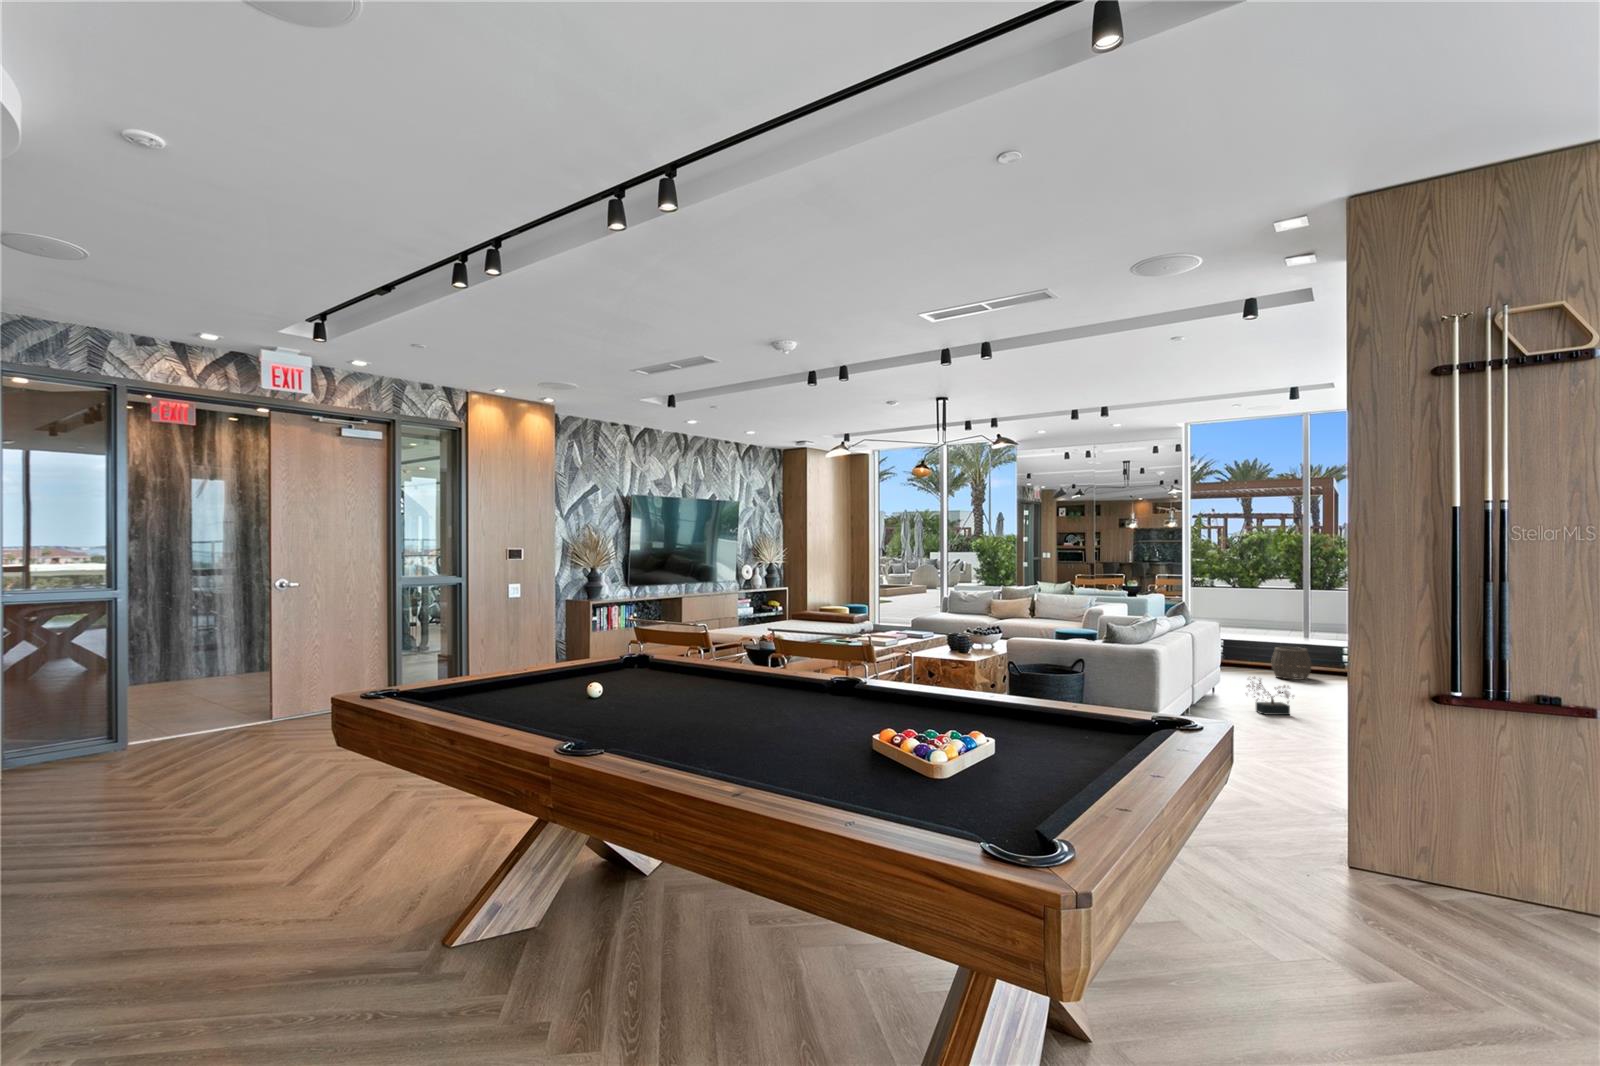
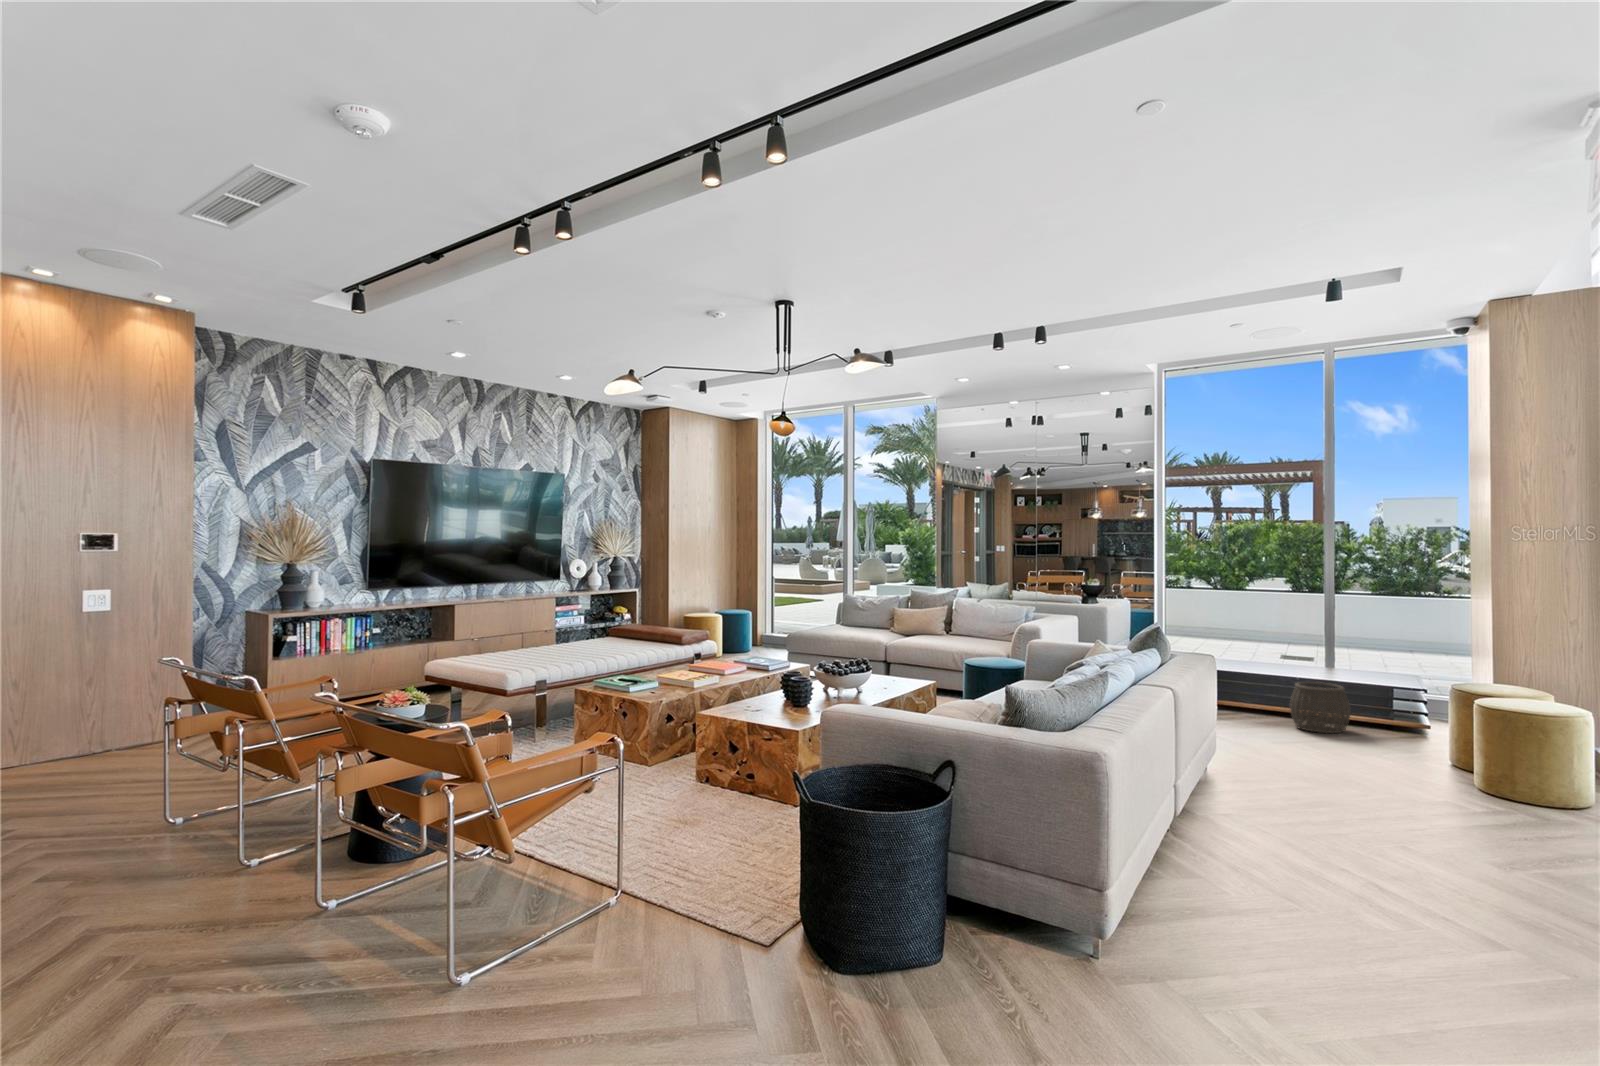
decorative plant: present [1247,677,1290,715] -> none [1272,749,1356,820]

